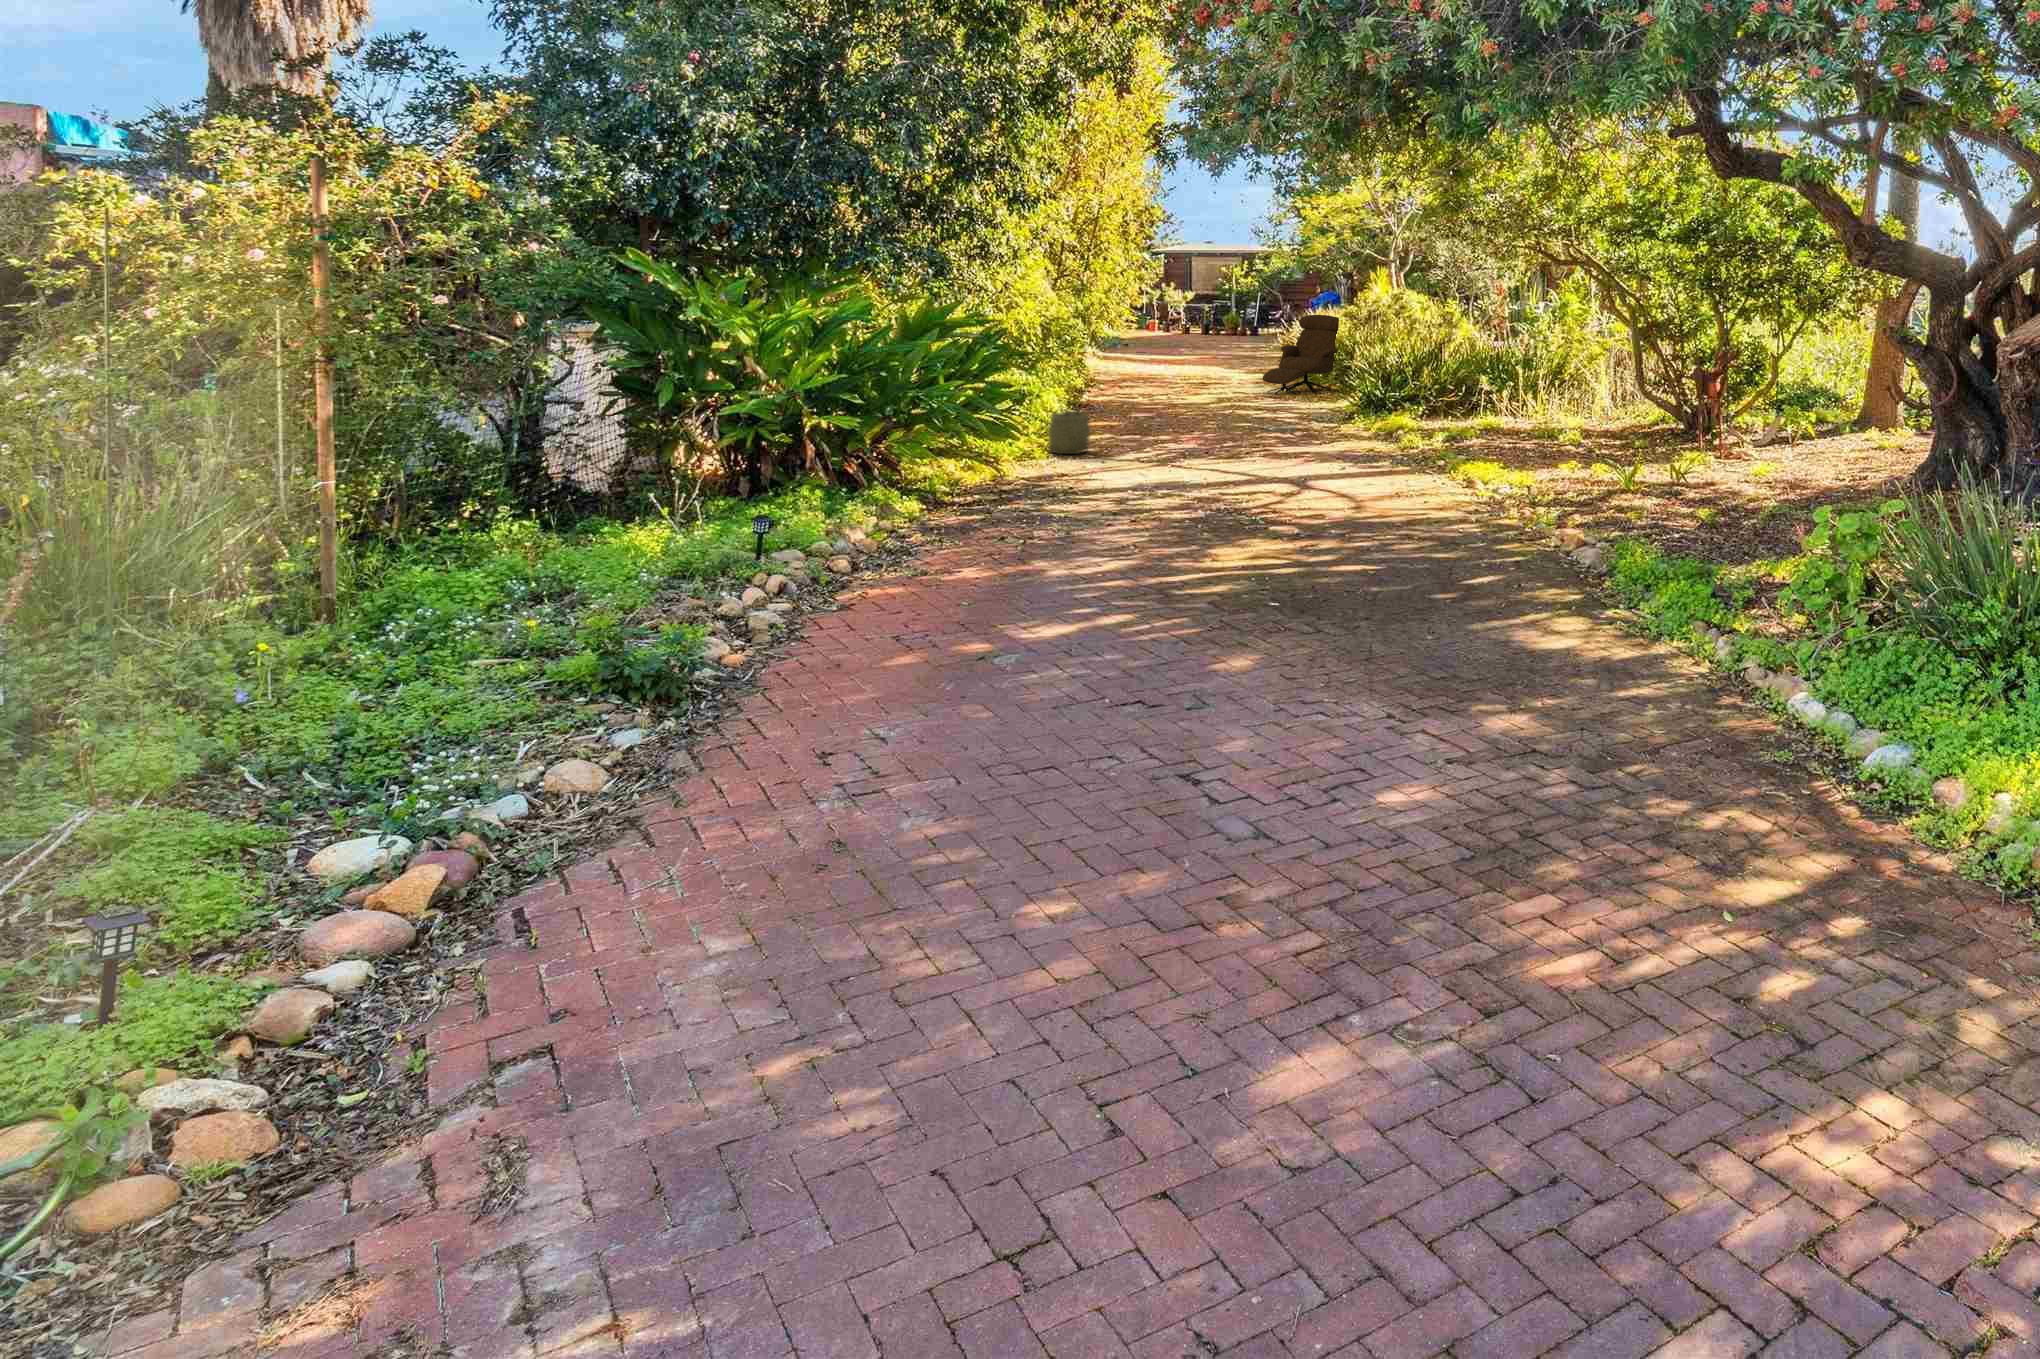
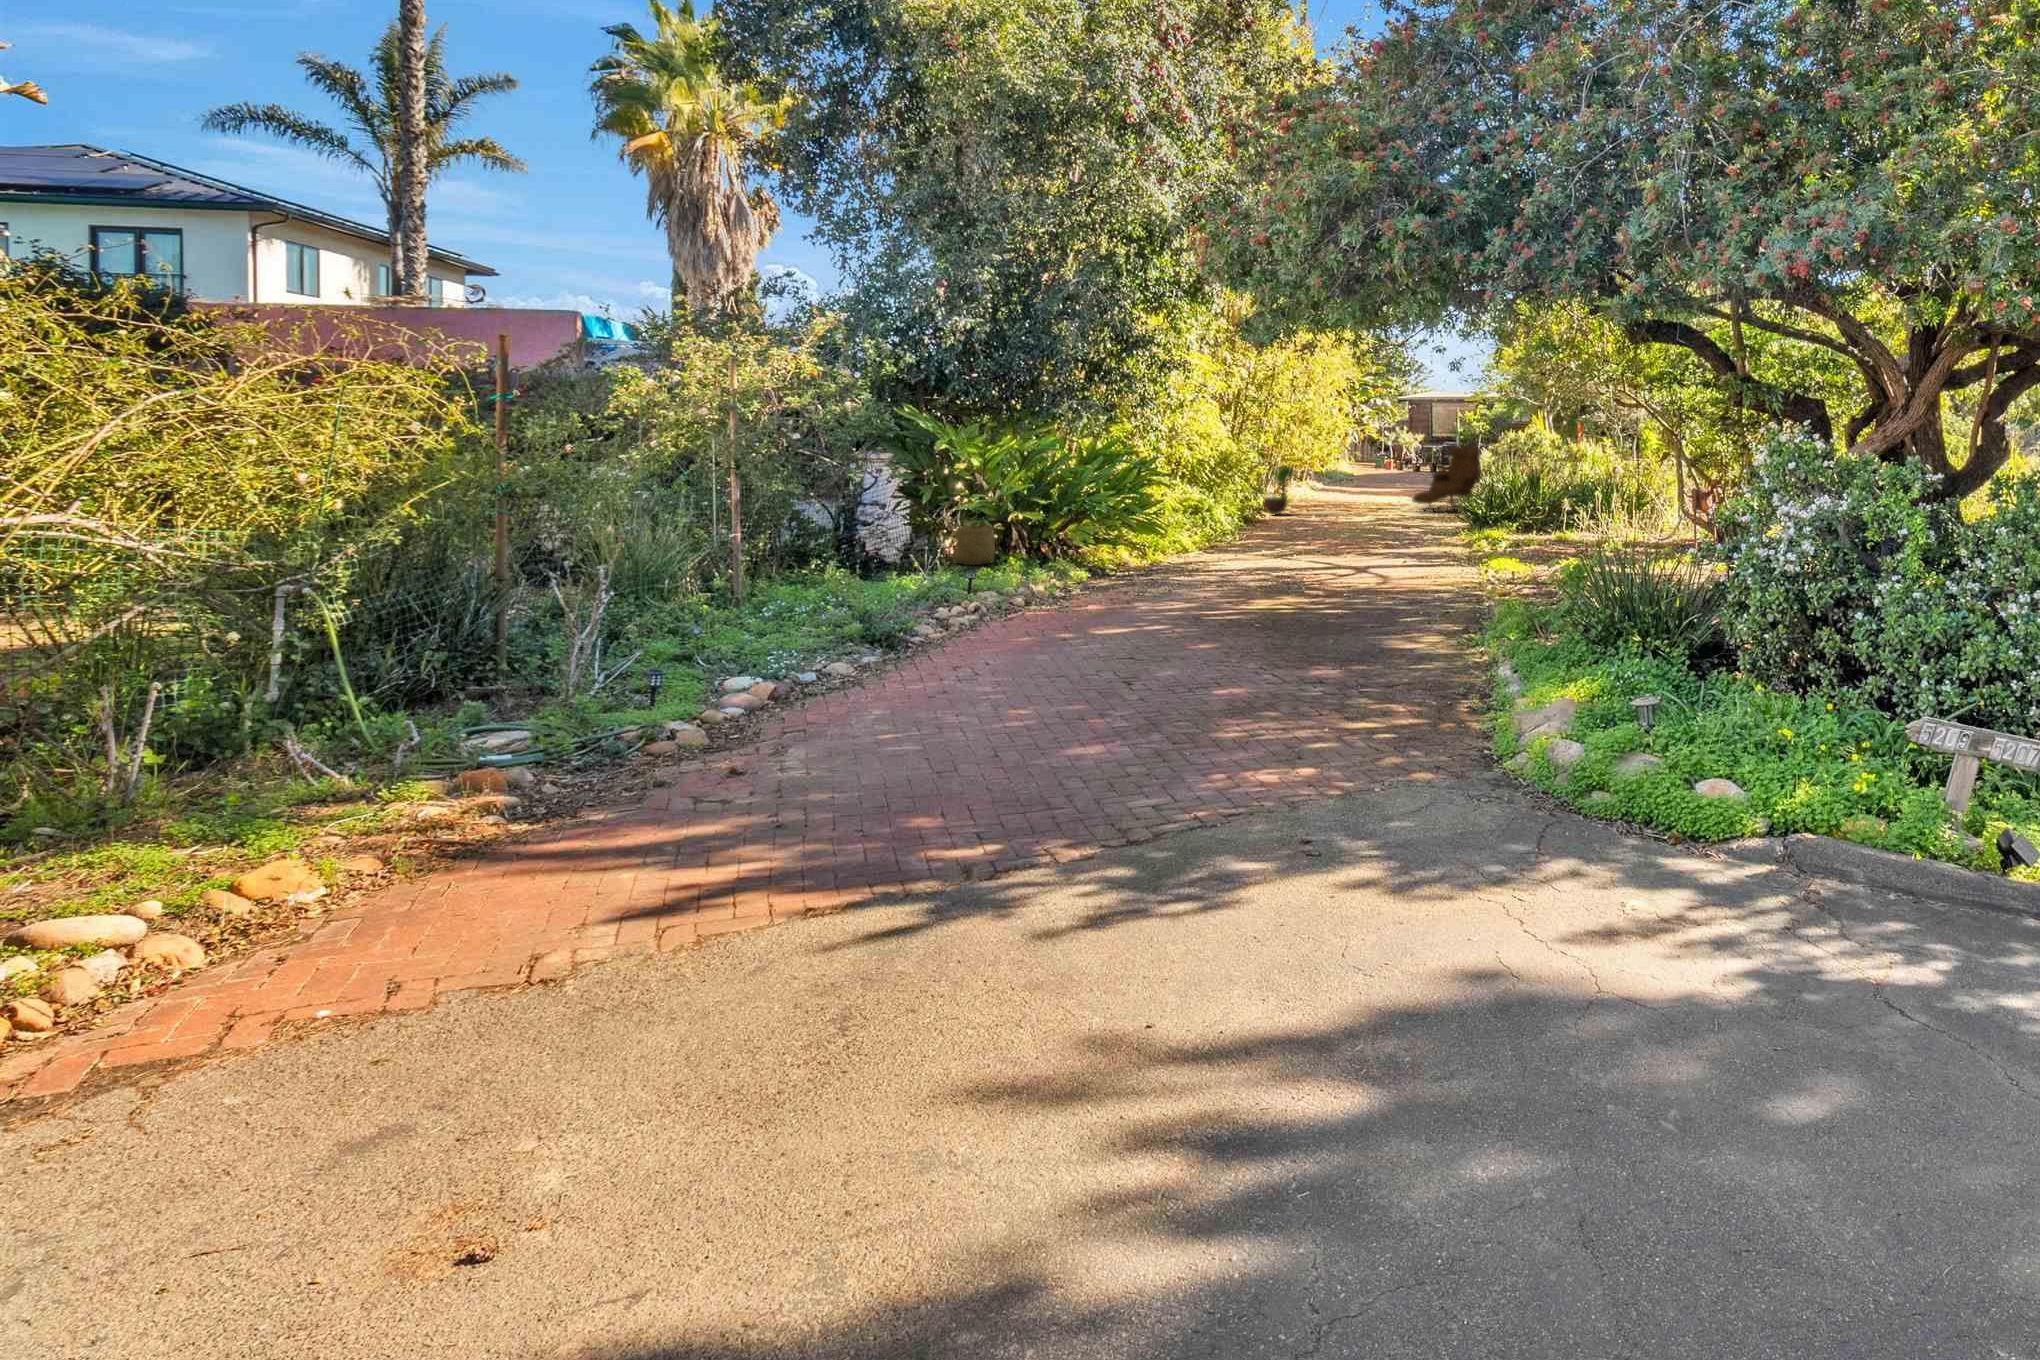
potted tree: none [1086,332,1129,400] -> present [1263,465,1294,515]
basket: present [1048,409,1090,454] -> present [955,523,995,565]

